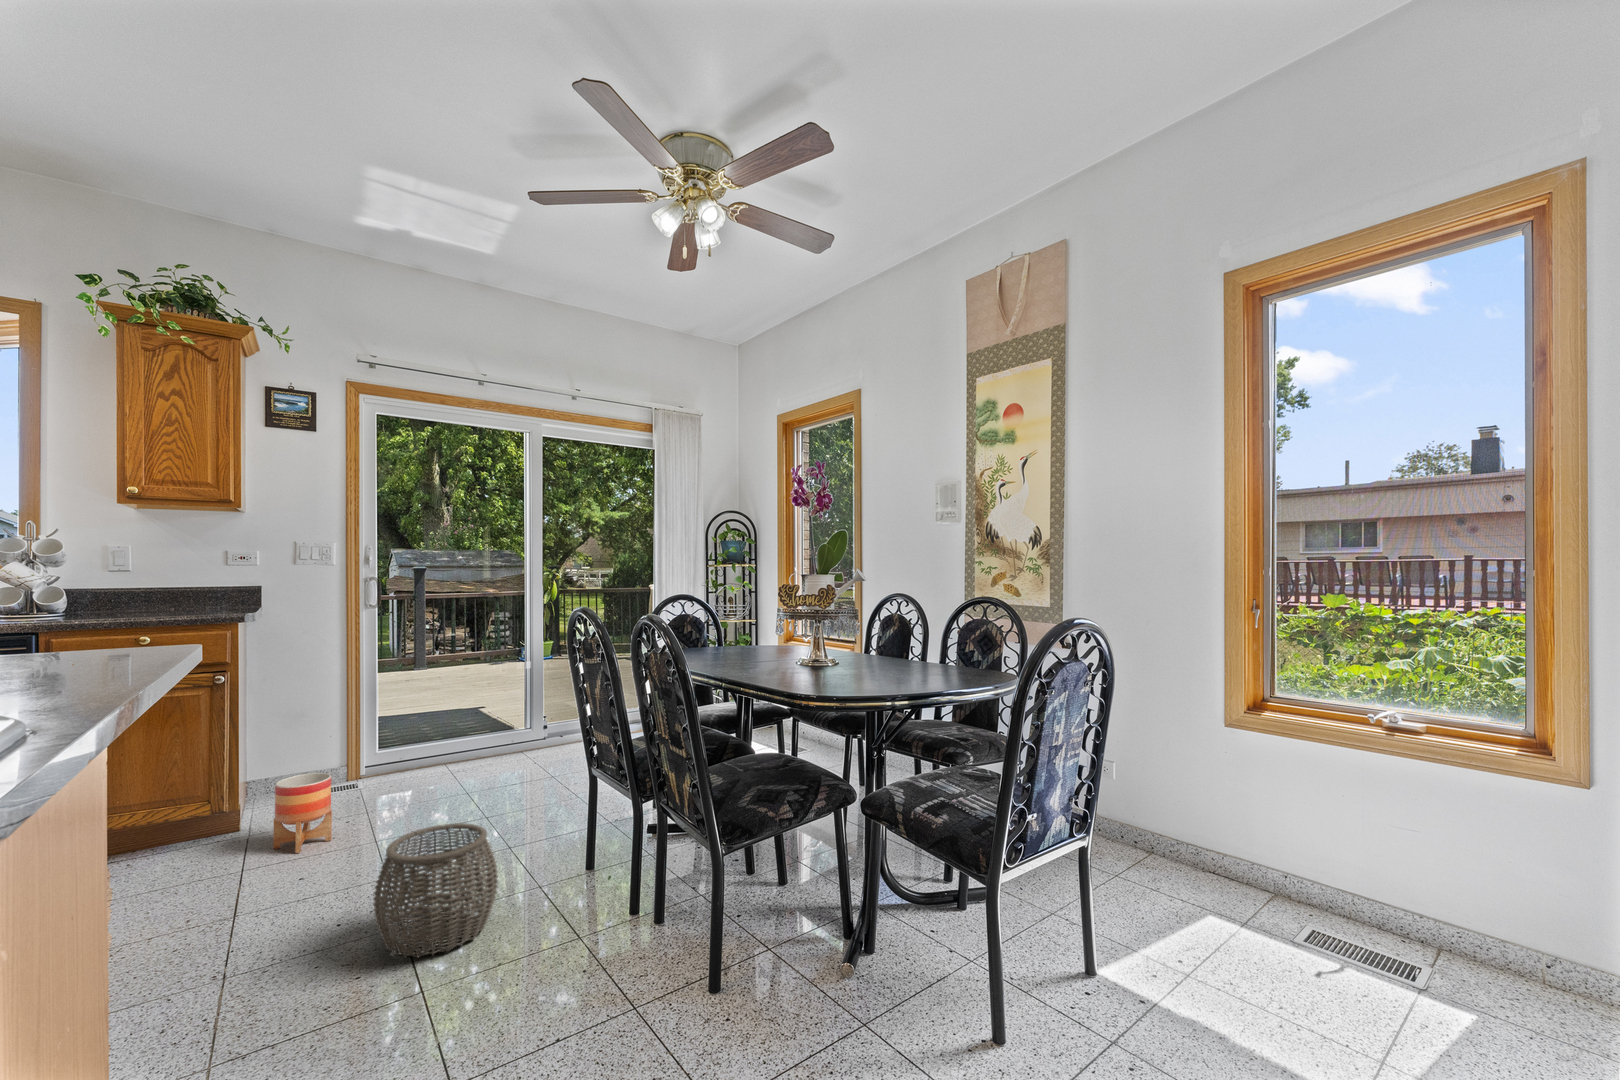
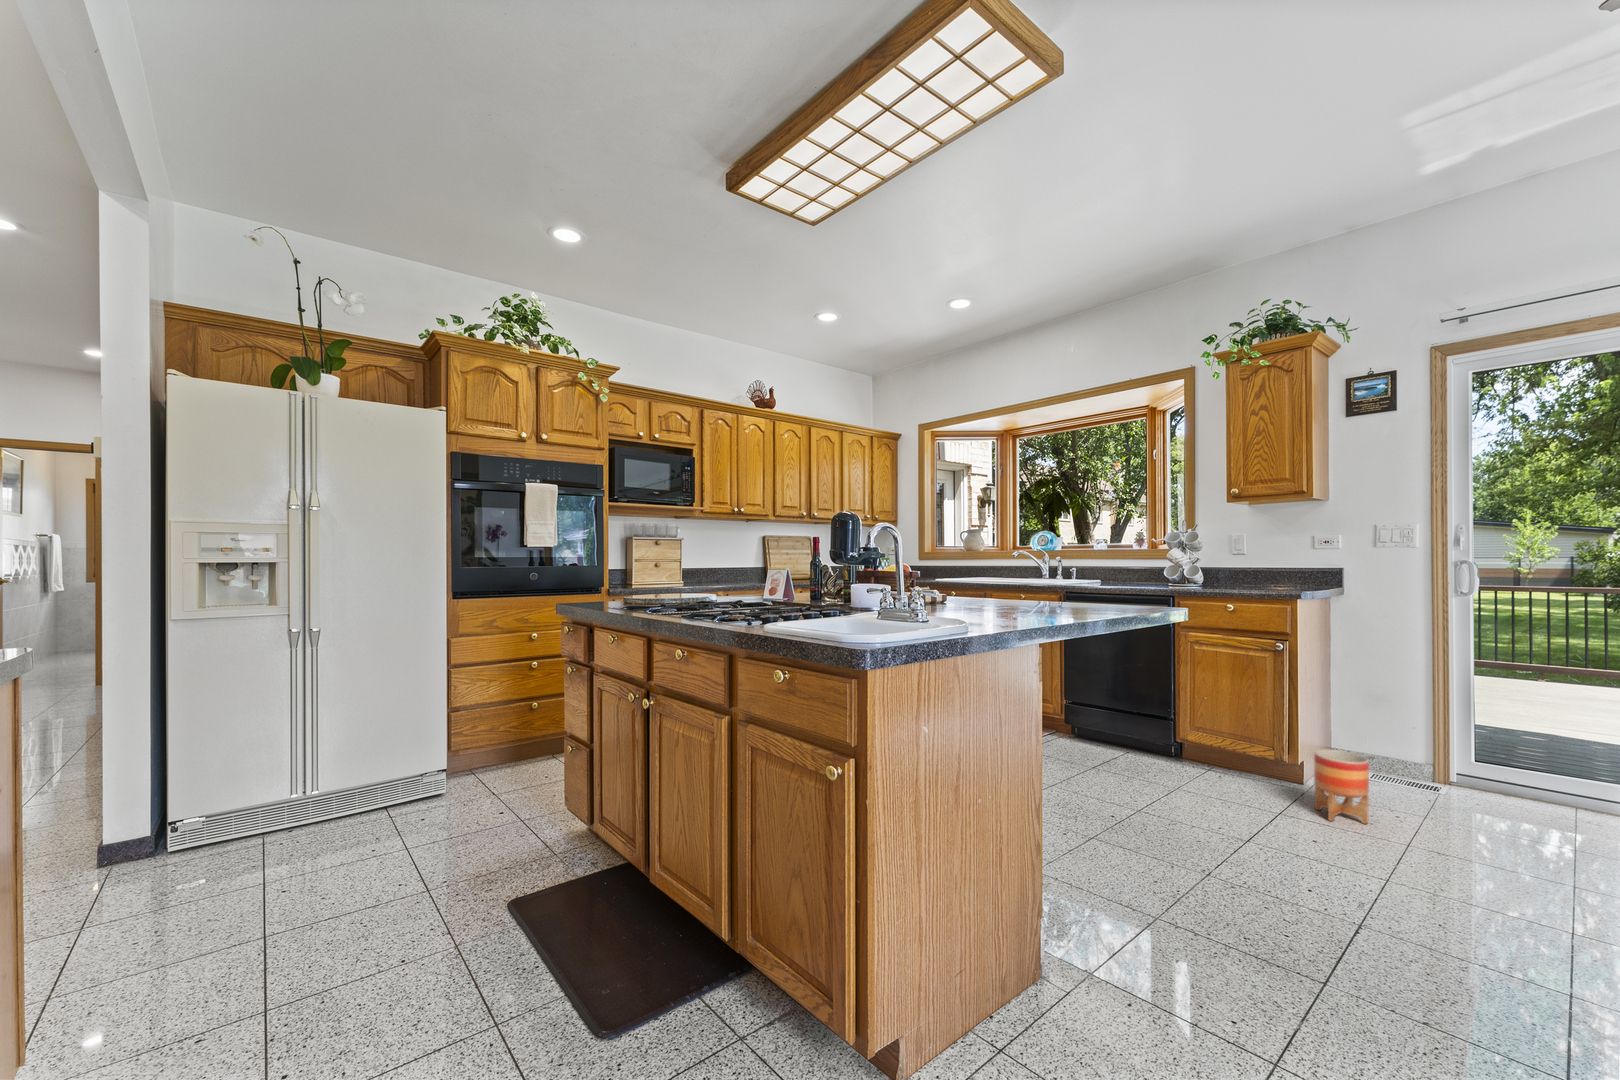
woven basket: present [373,823,498,957] -> none [1313,834,1465,981]

